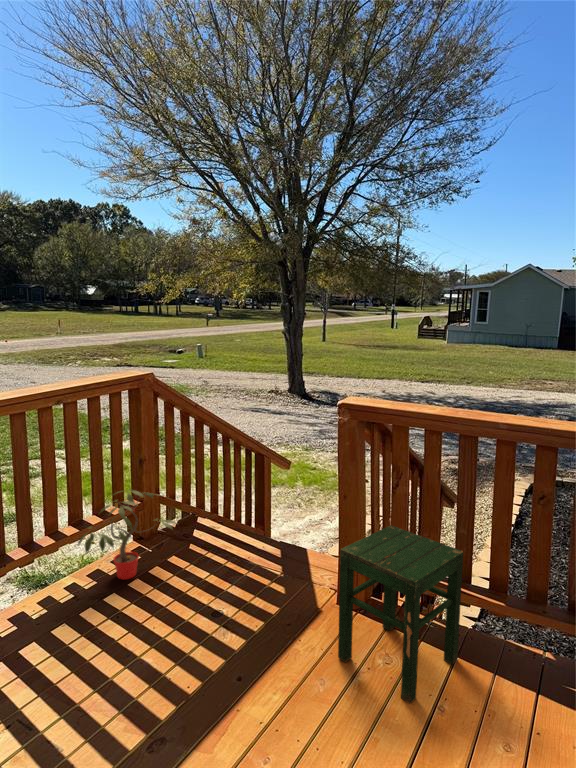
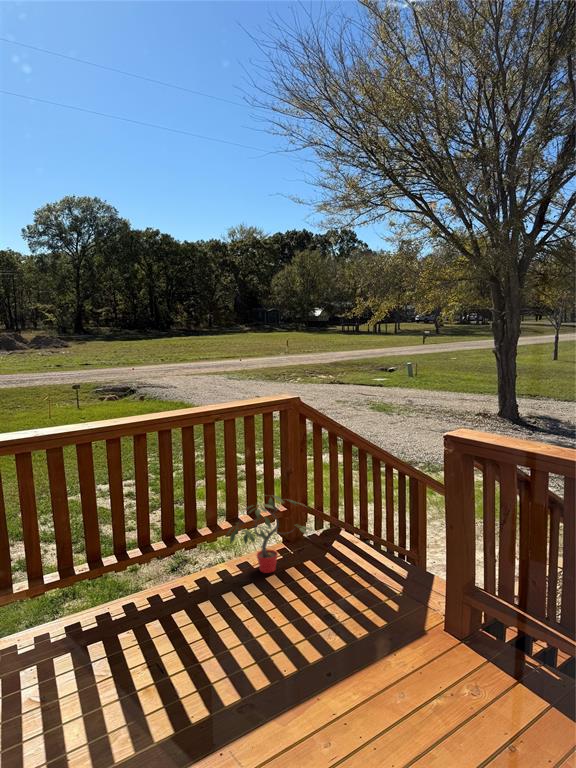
stool: present [338,525,463,704] -> none [423,557,556,738]

